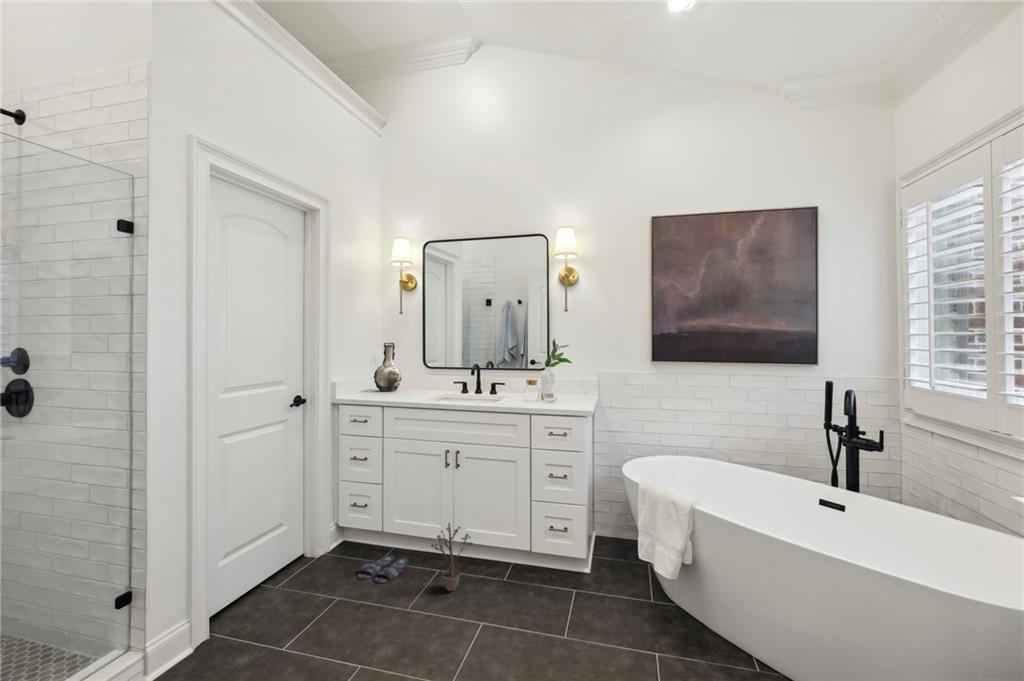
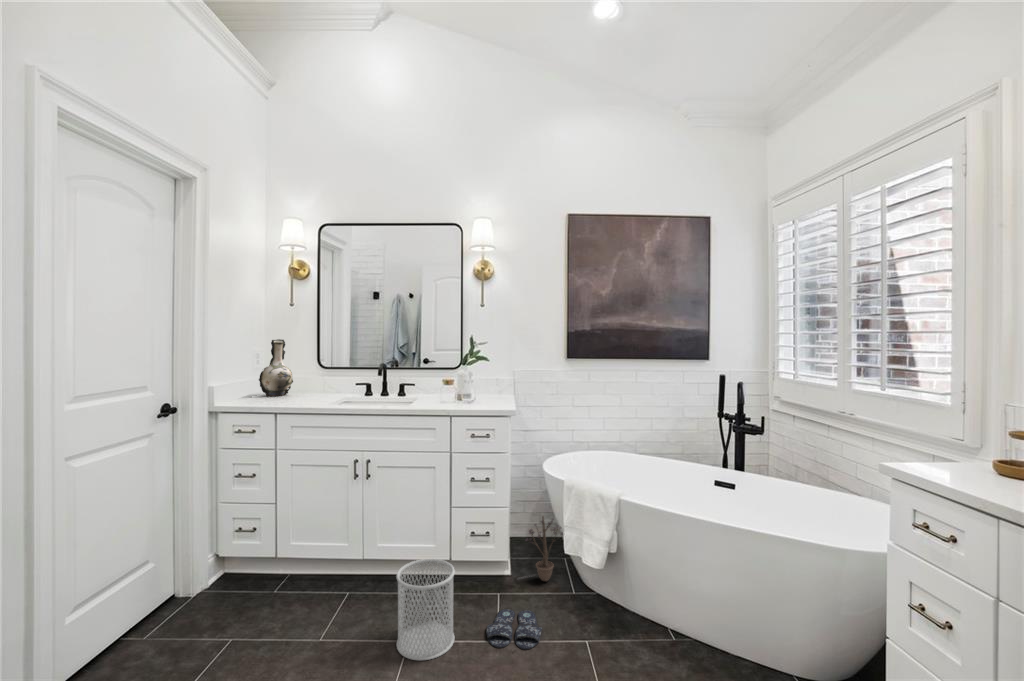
decorative plant: present [425,523,472,591] -> present [519,516,563,581]
wastebasket: none [470,548,525,645] -> present [397,559,455,661]
slippers: present [357,555,409,584] -> present [487,609,542,650]

